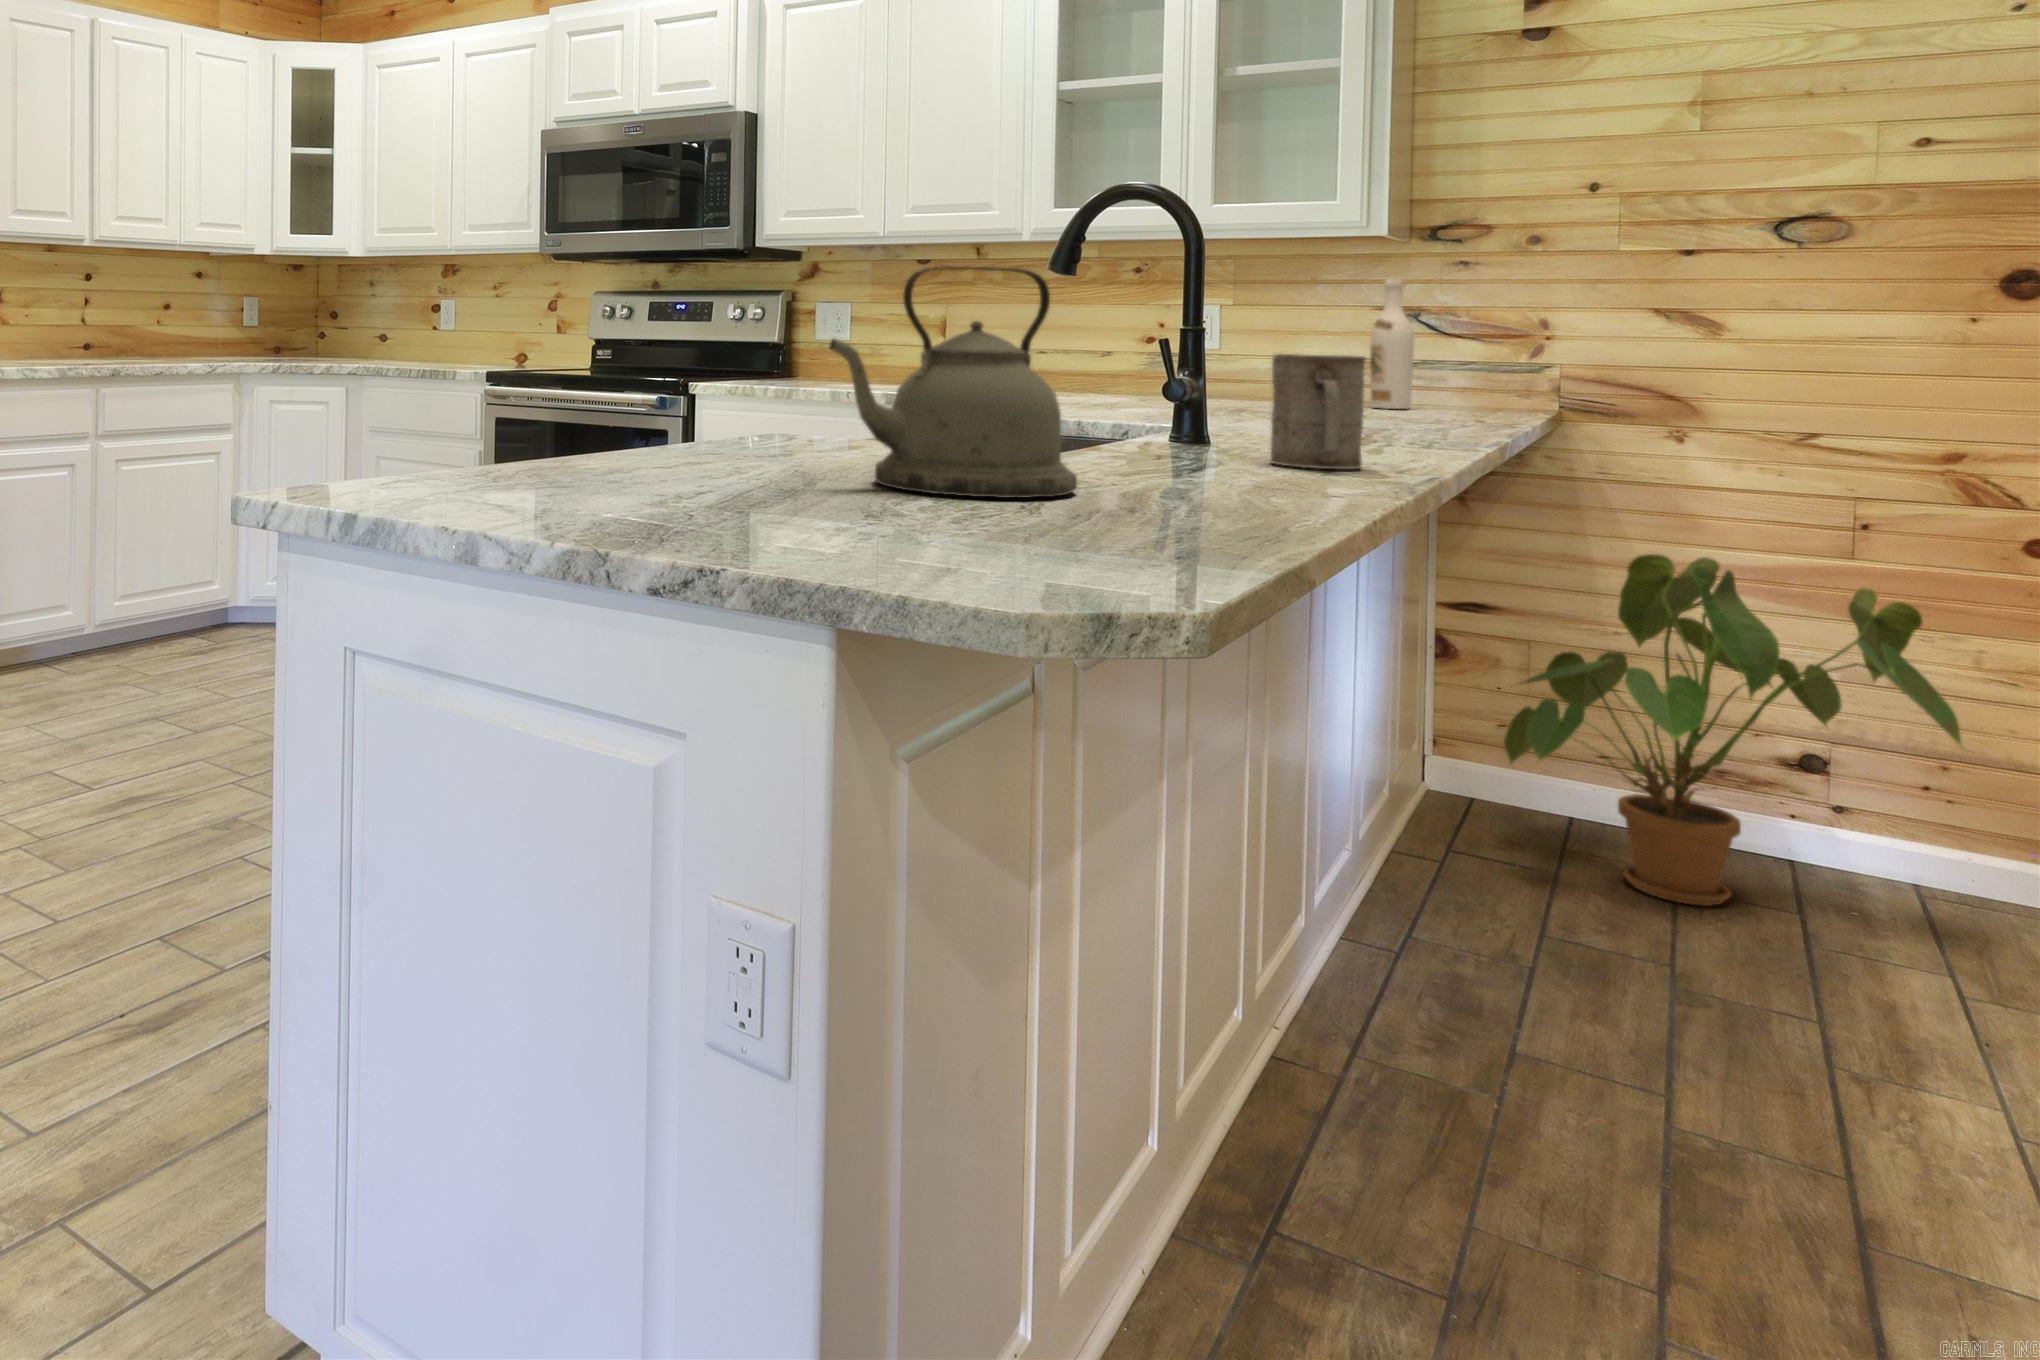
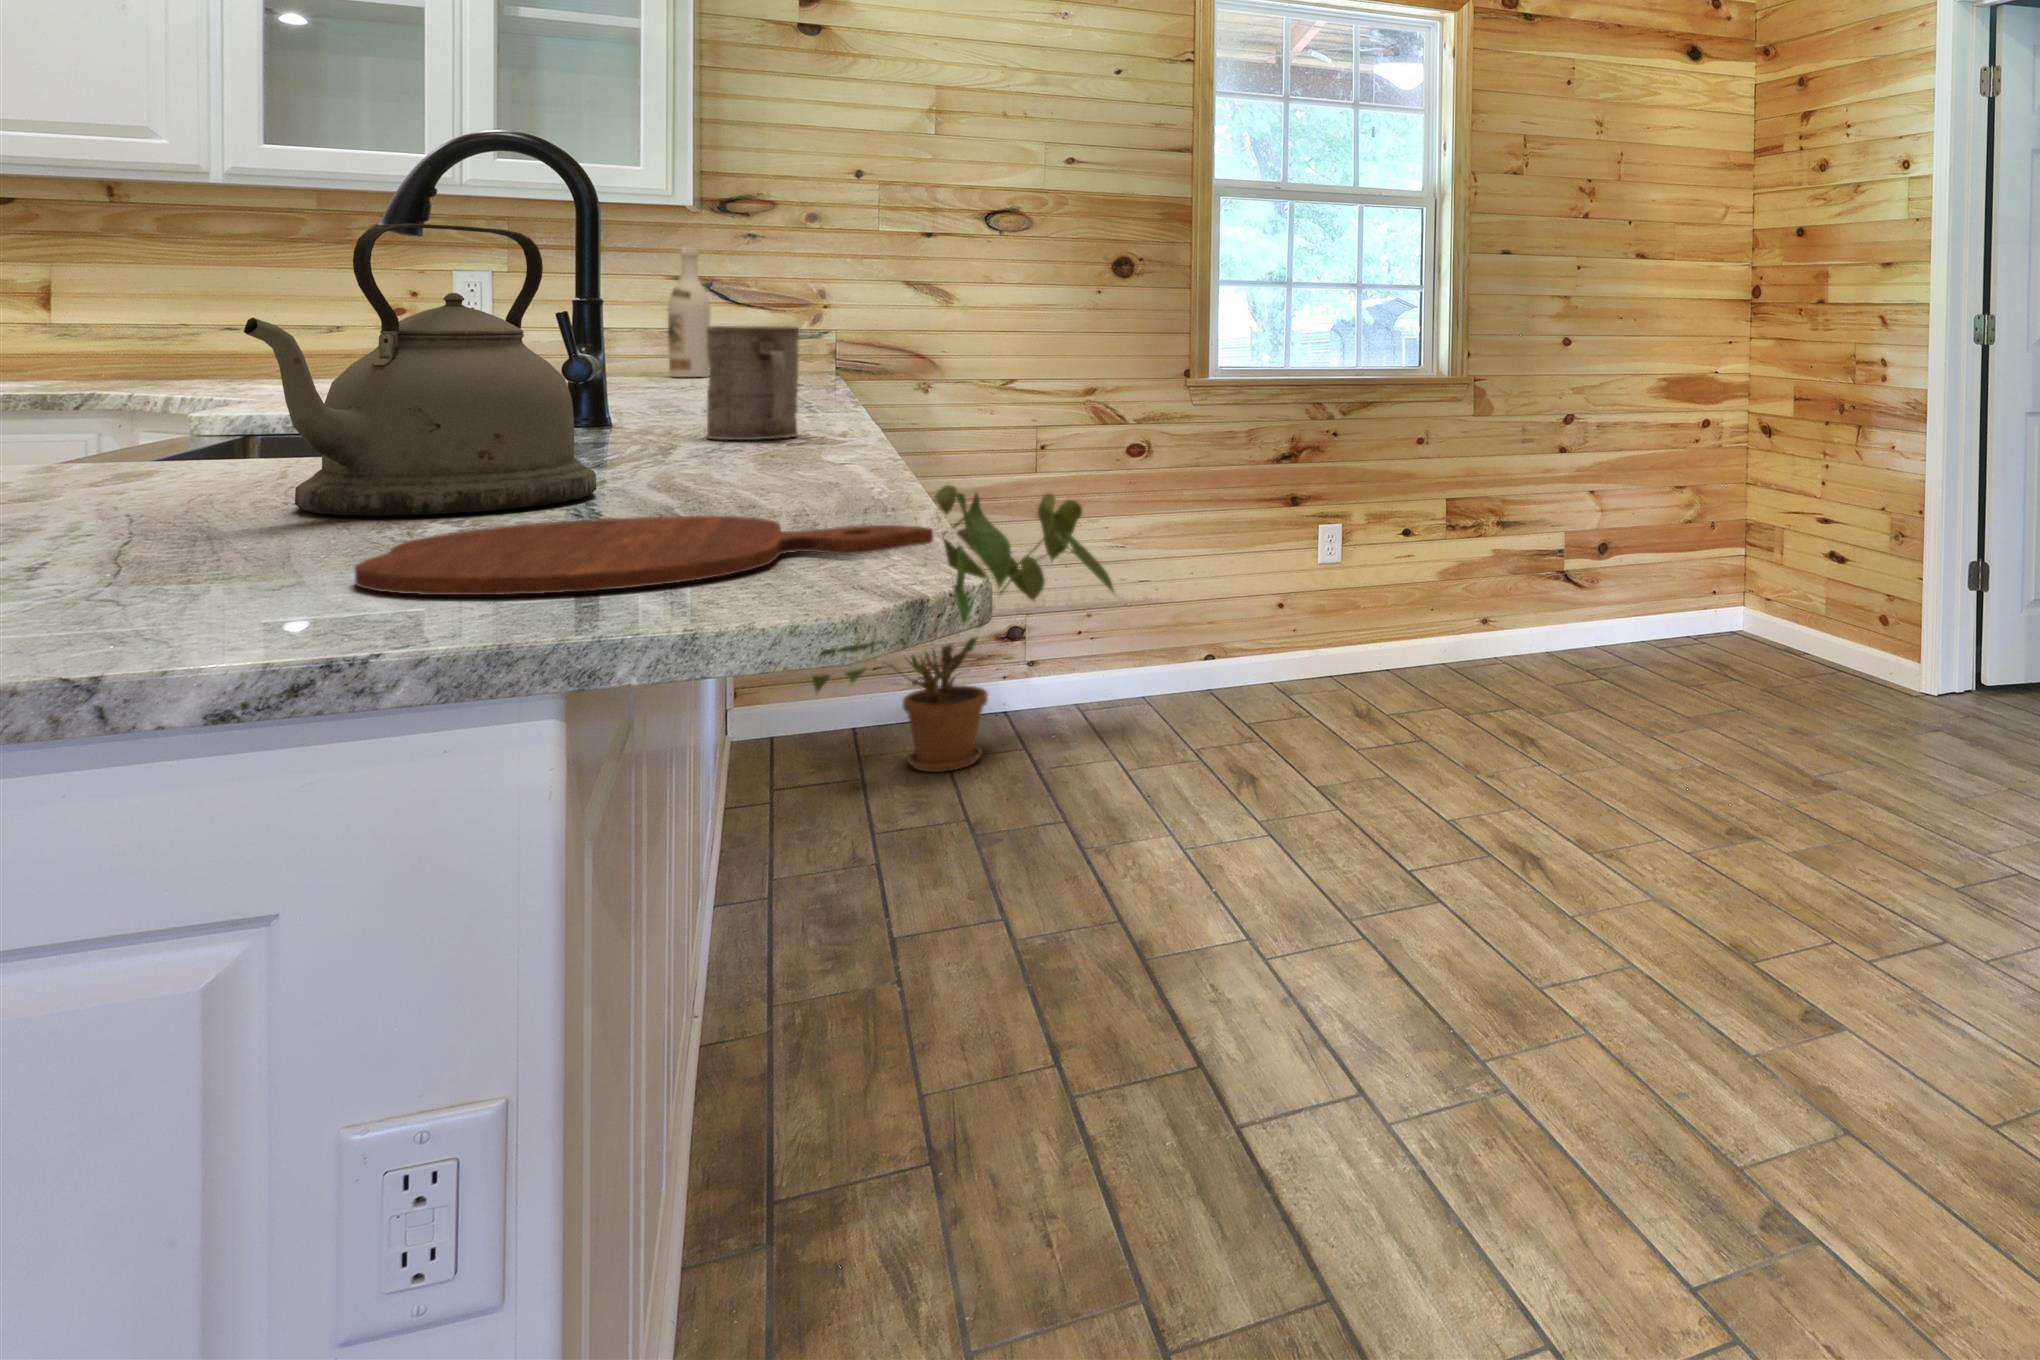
cutting board: none [798,506,1241,576] -> present [355,516,933,595]

